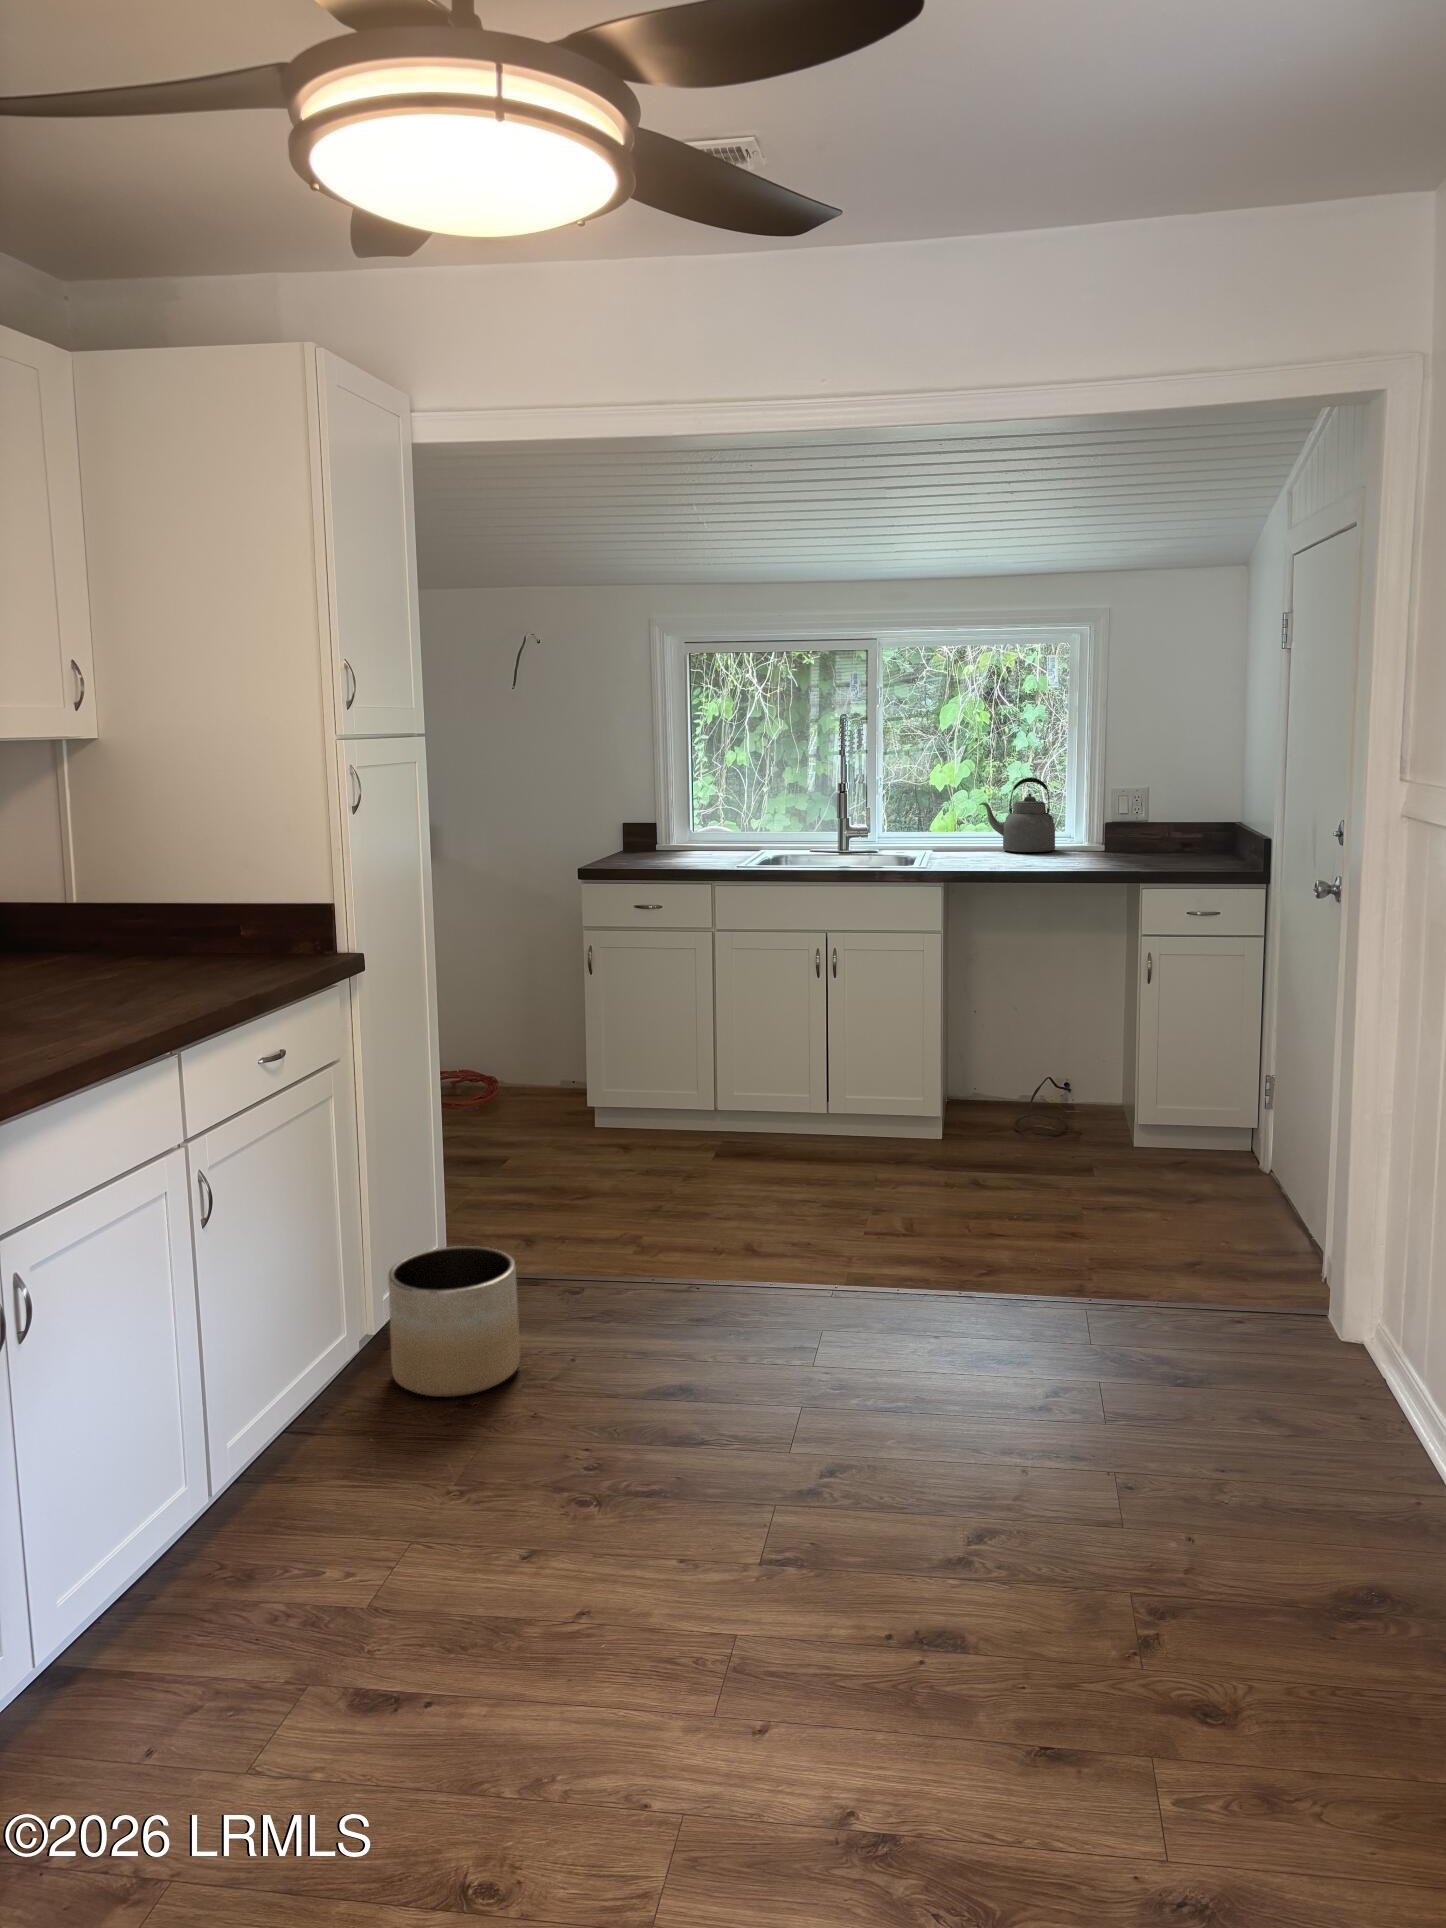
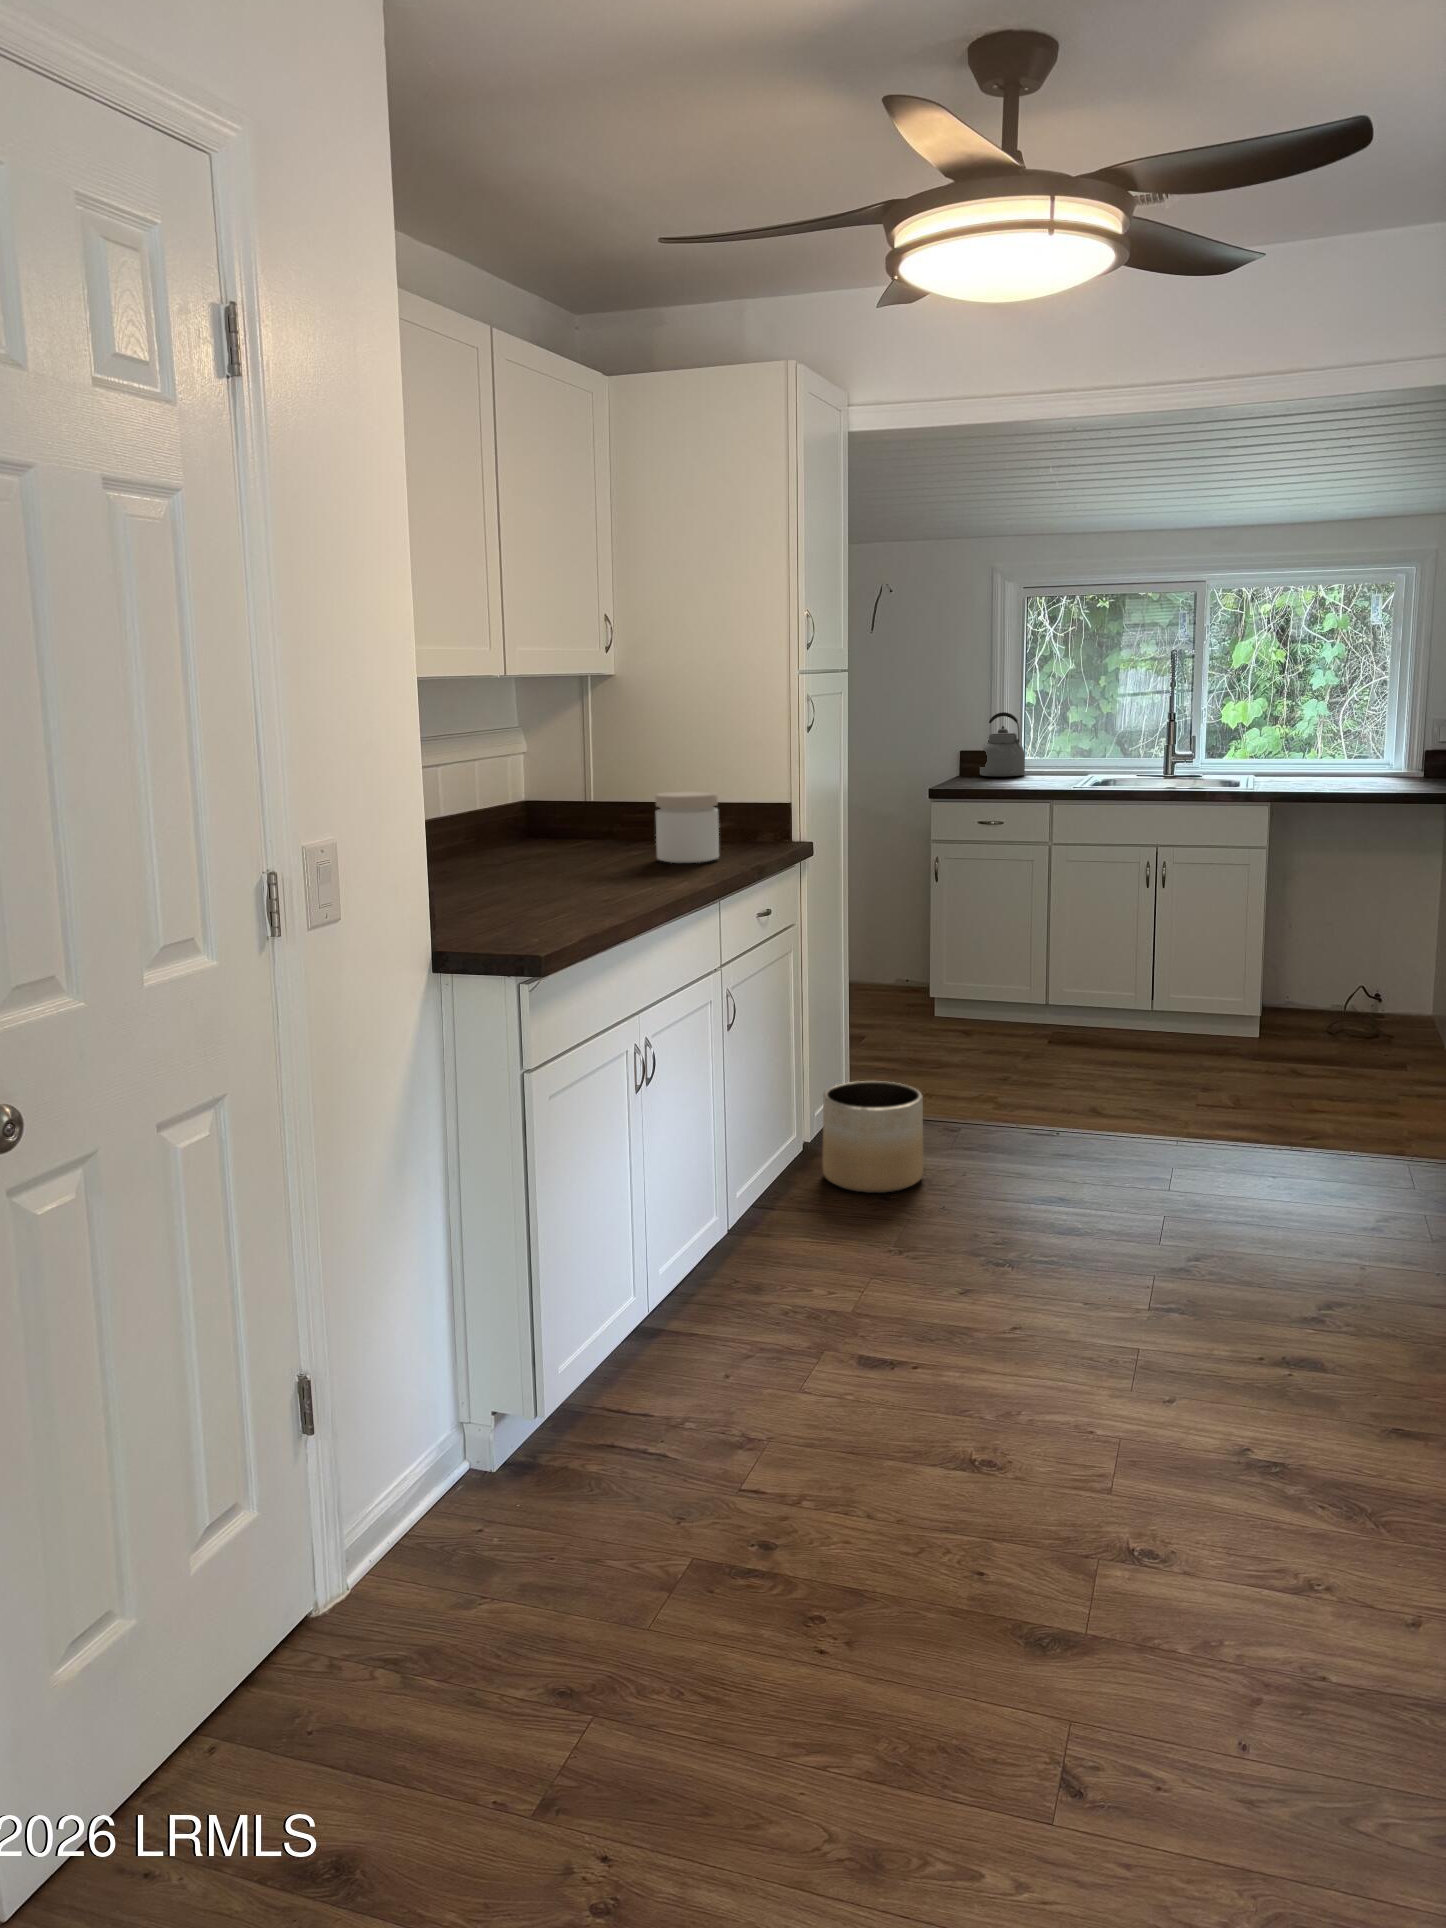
kettle: present [979,778,1055,852] -> present [980,712,1025,776]
jar: none [117,895,213,993] -> present [655,791,719,863]

